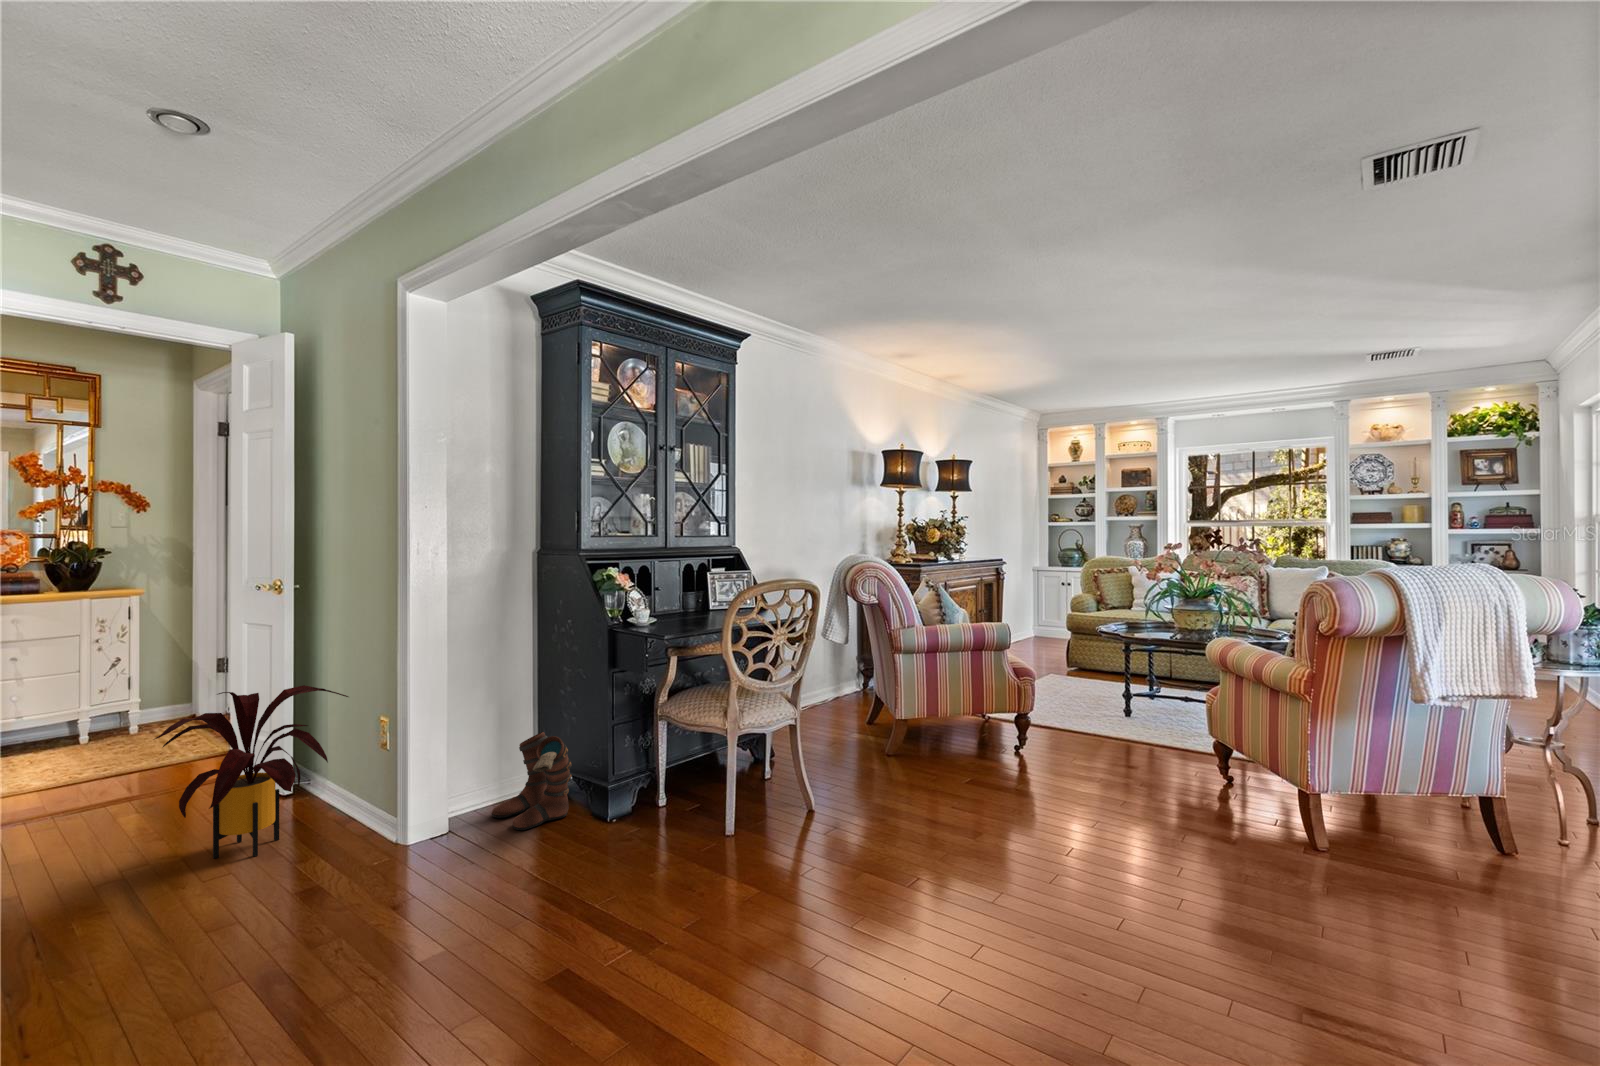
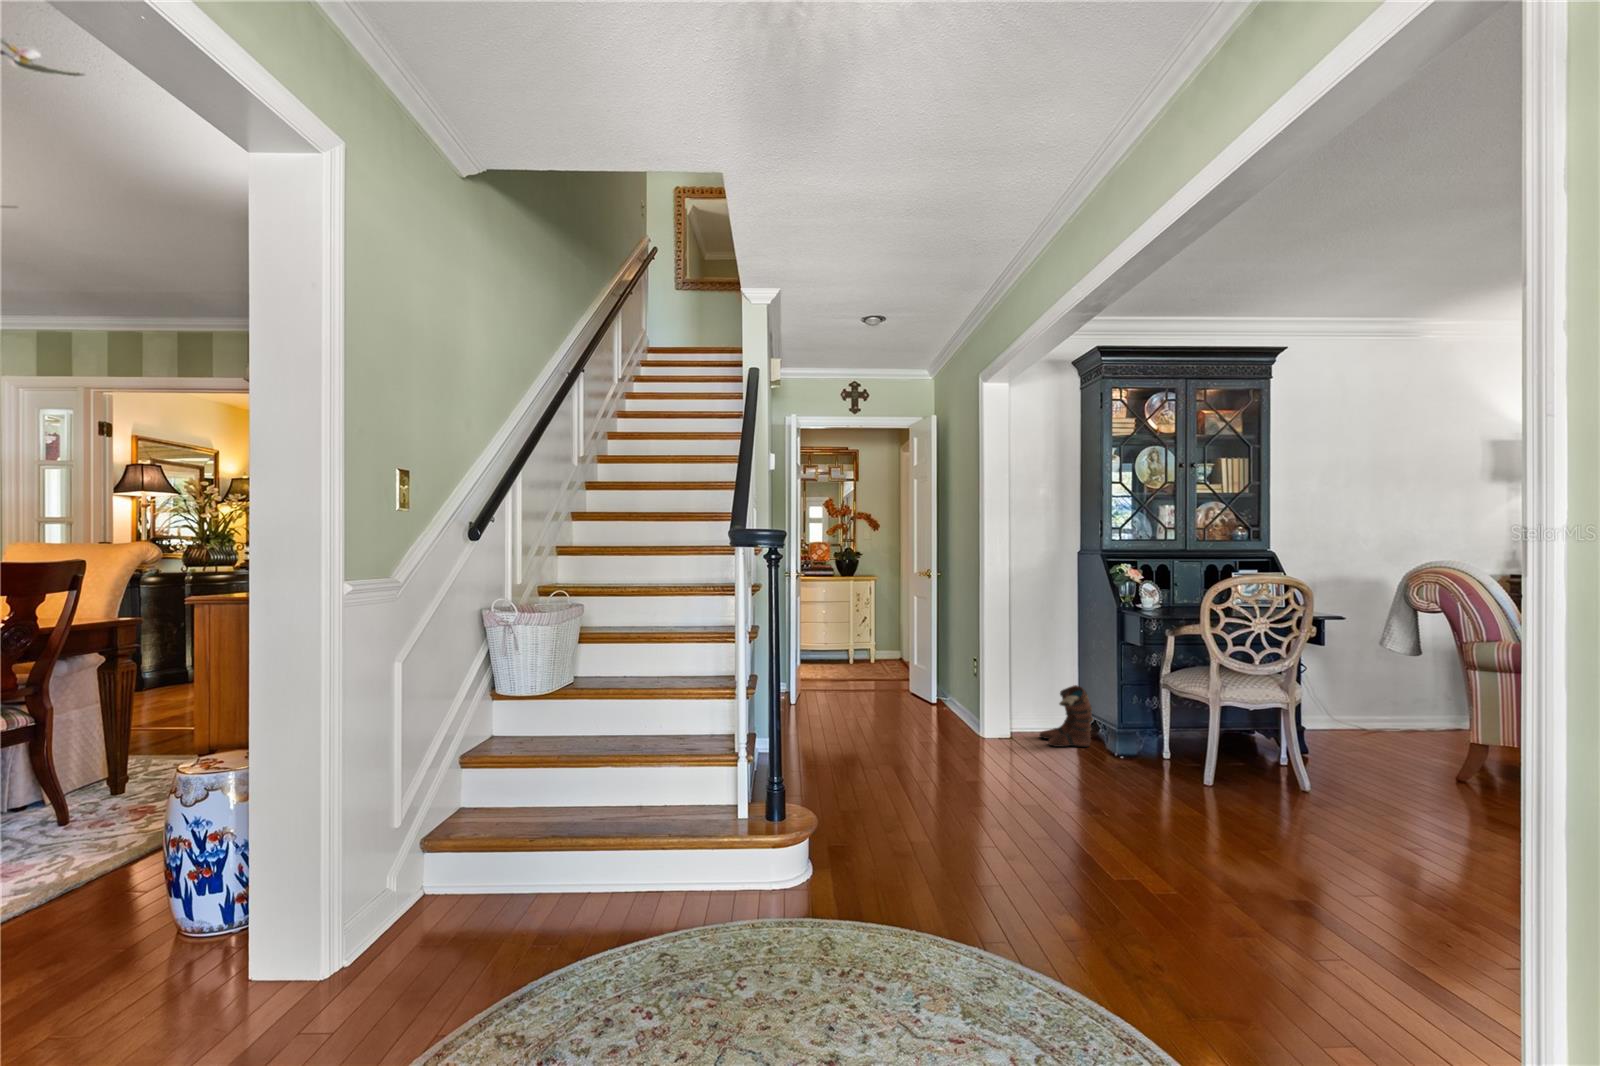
house plant: present [155,685,348,858] -> none [863,628,960,725]

